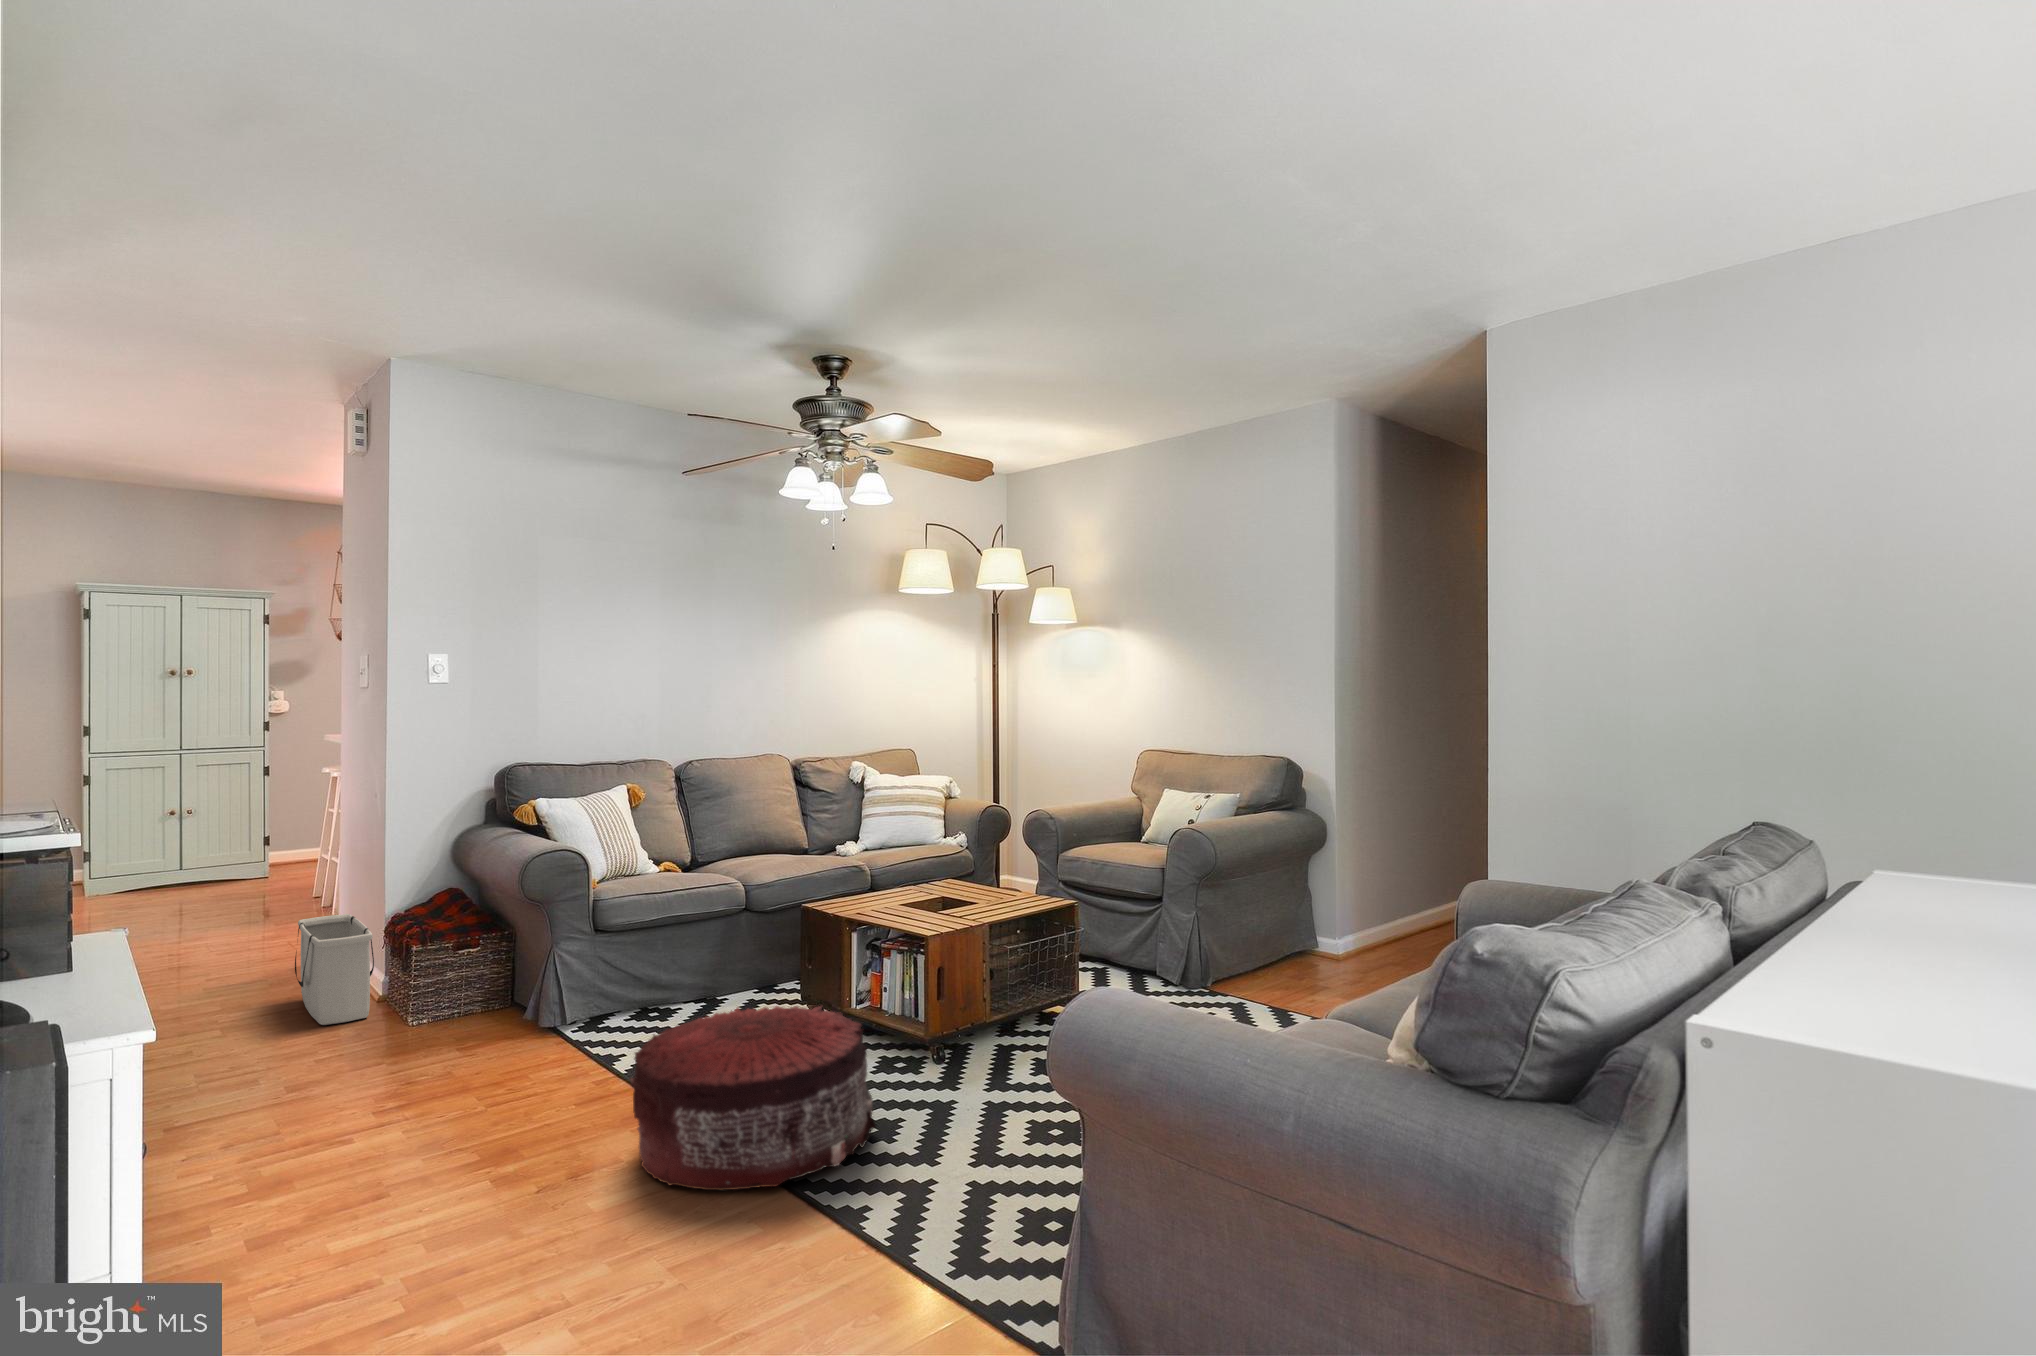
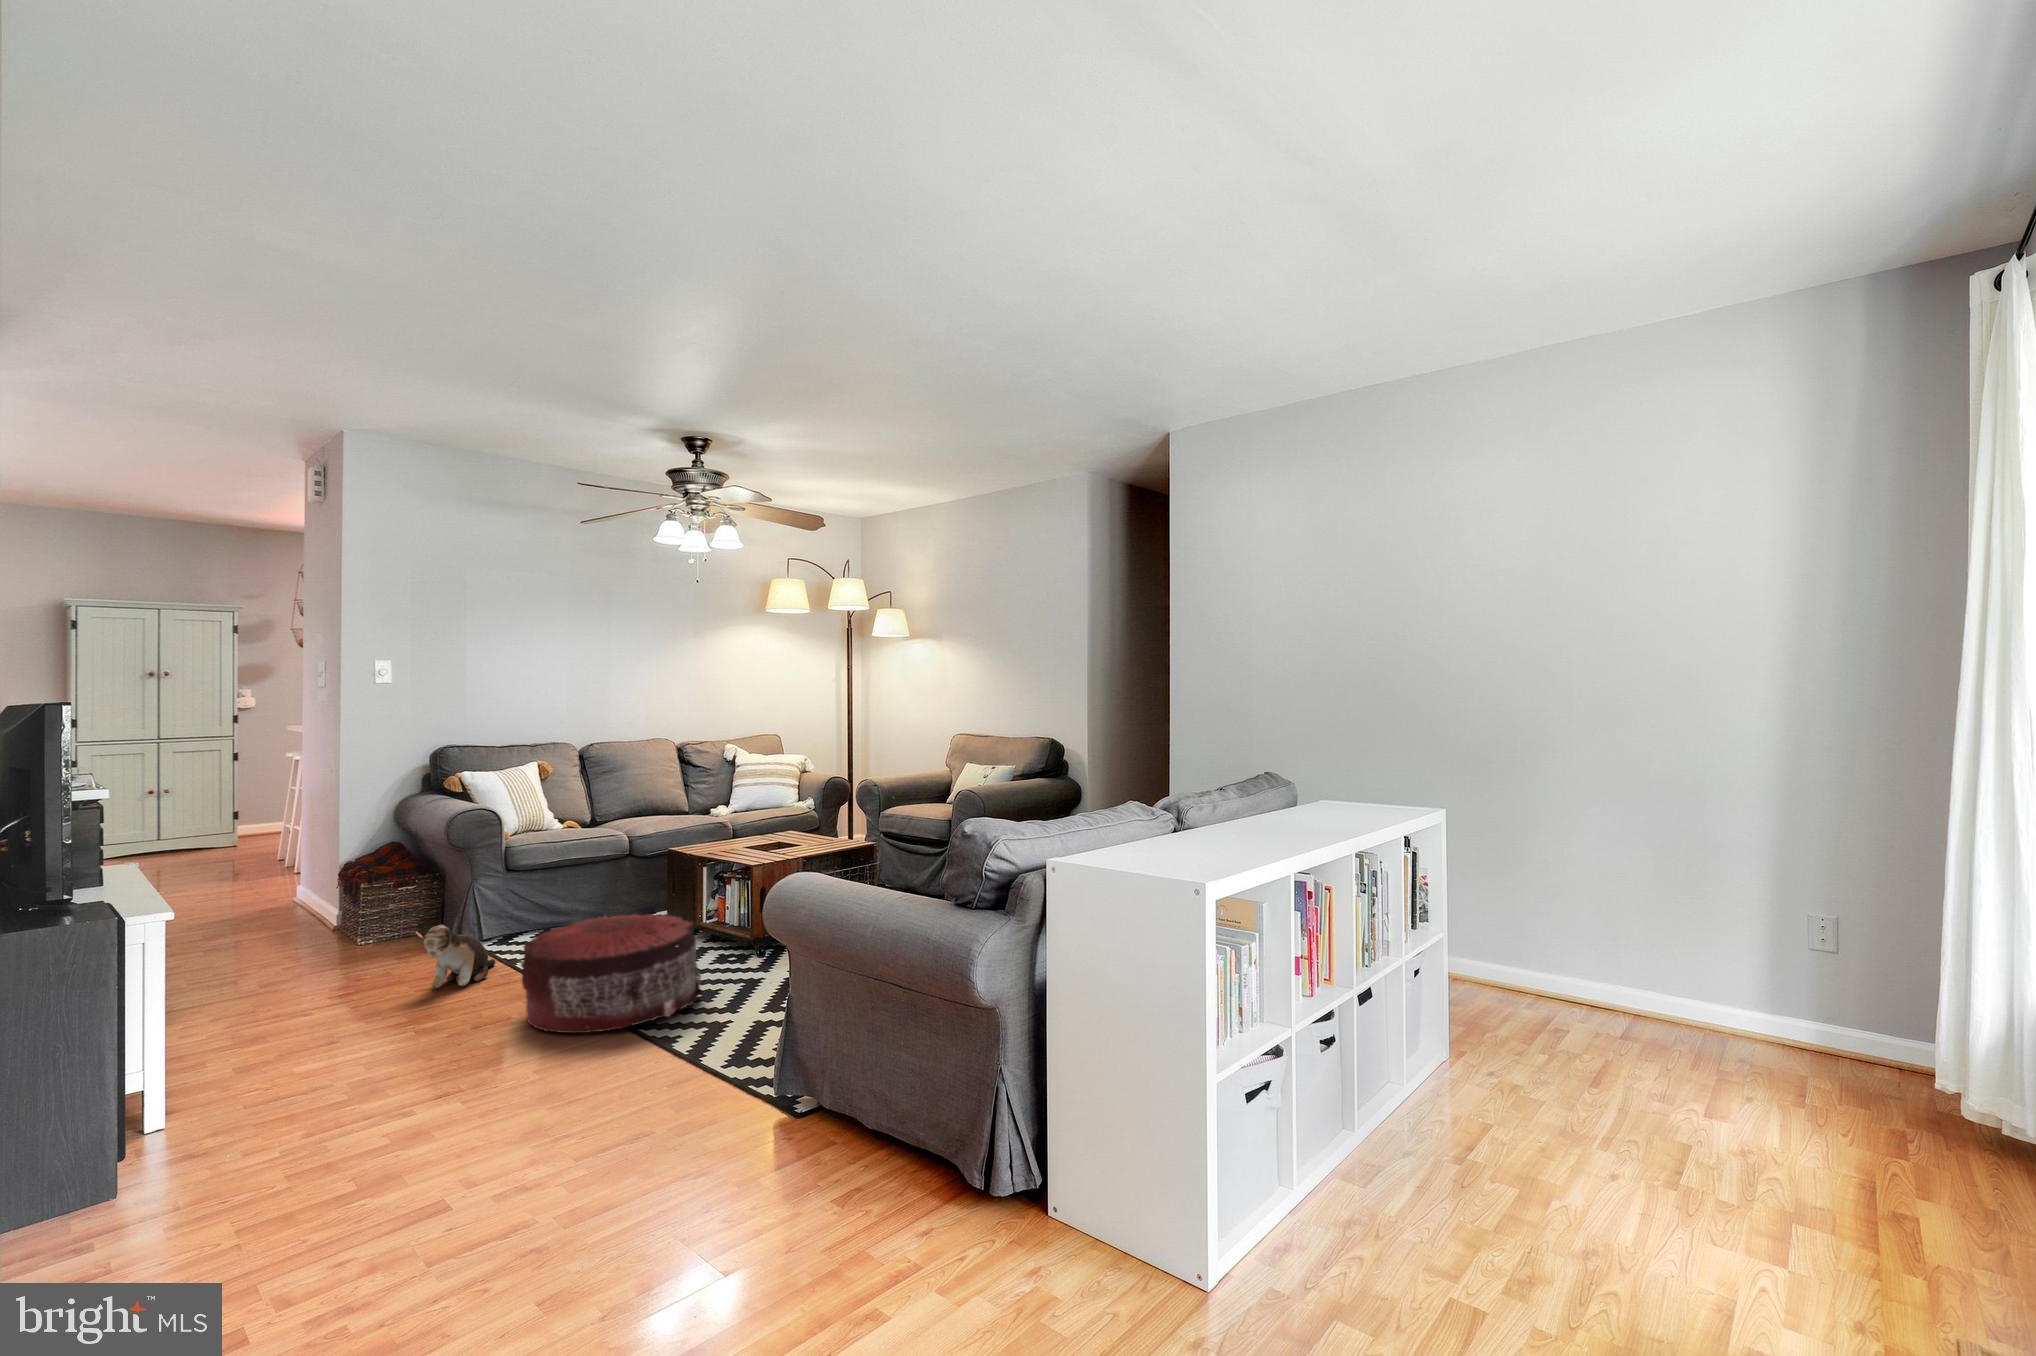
storage bin: present [295,914,374,1025] -> none [265,864,329,947]
plush toy: none [486,1014,585,1100] -> present [416,925,495,988]

